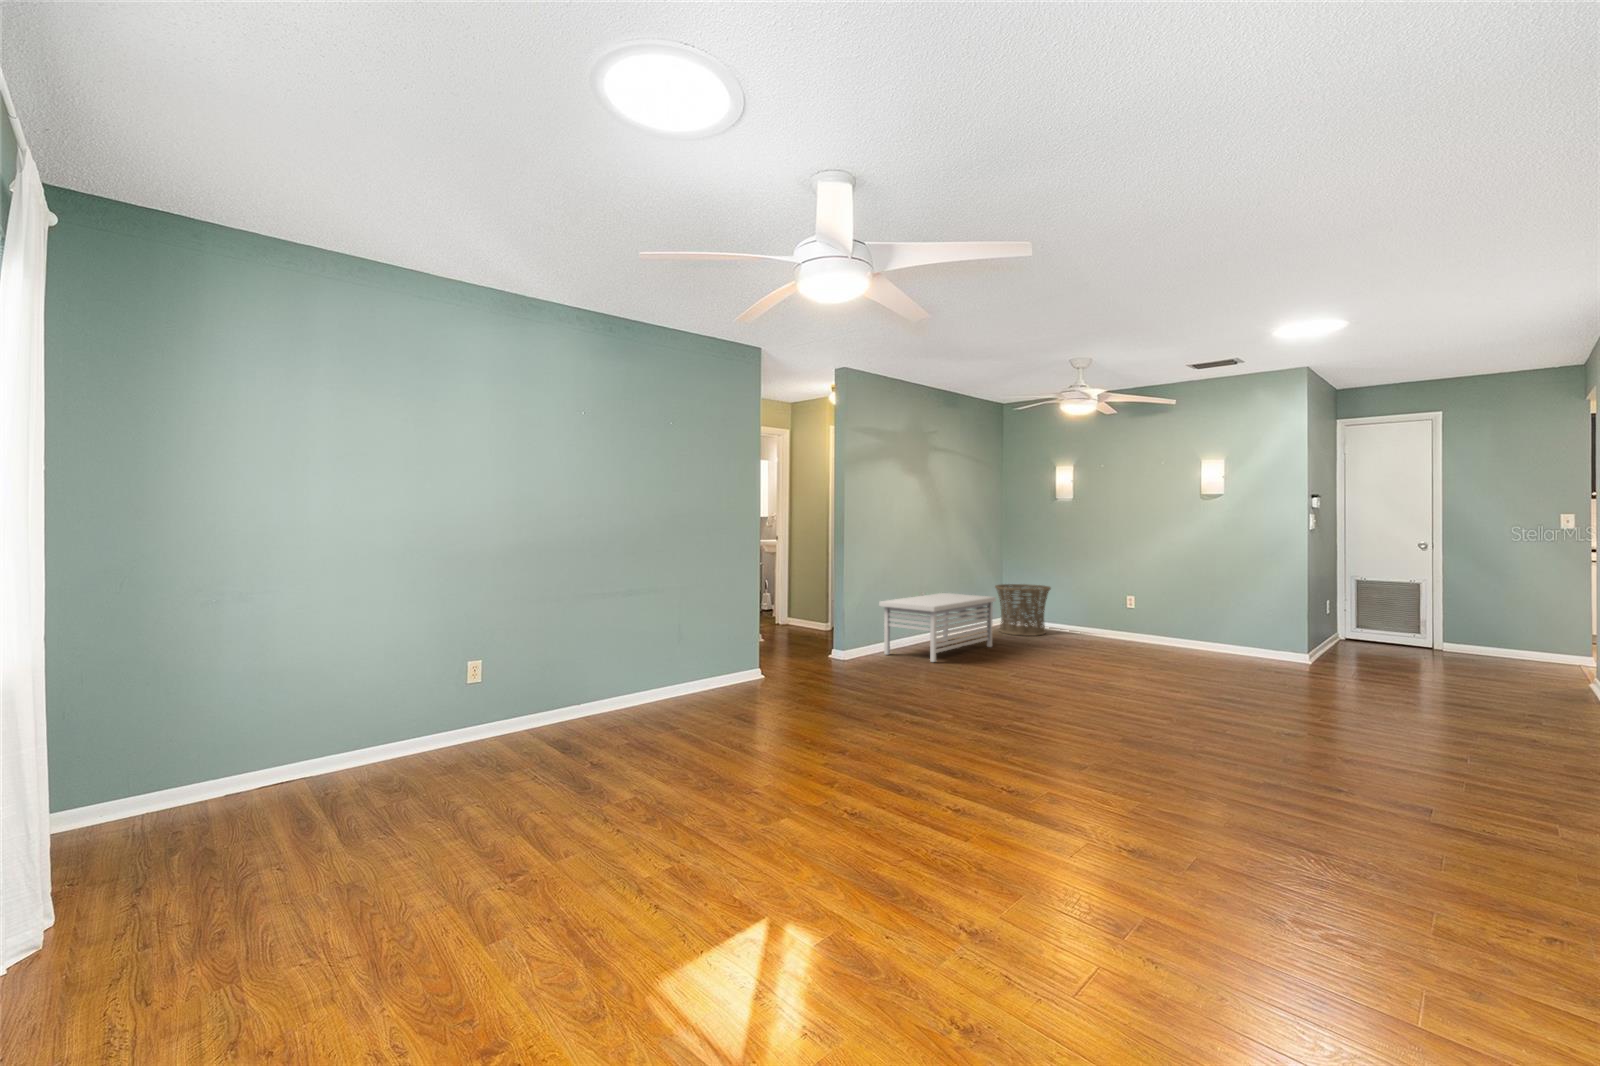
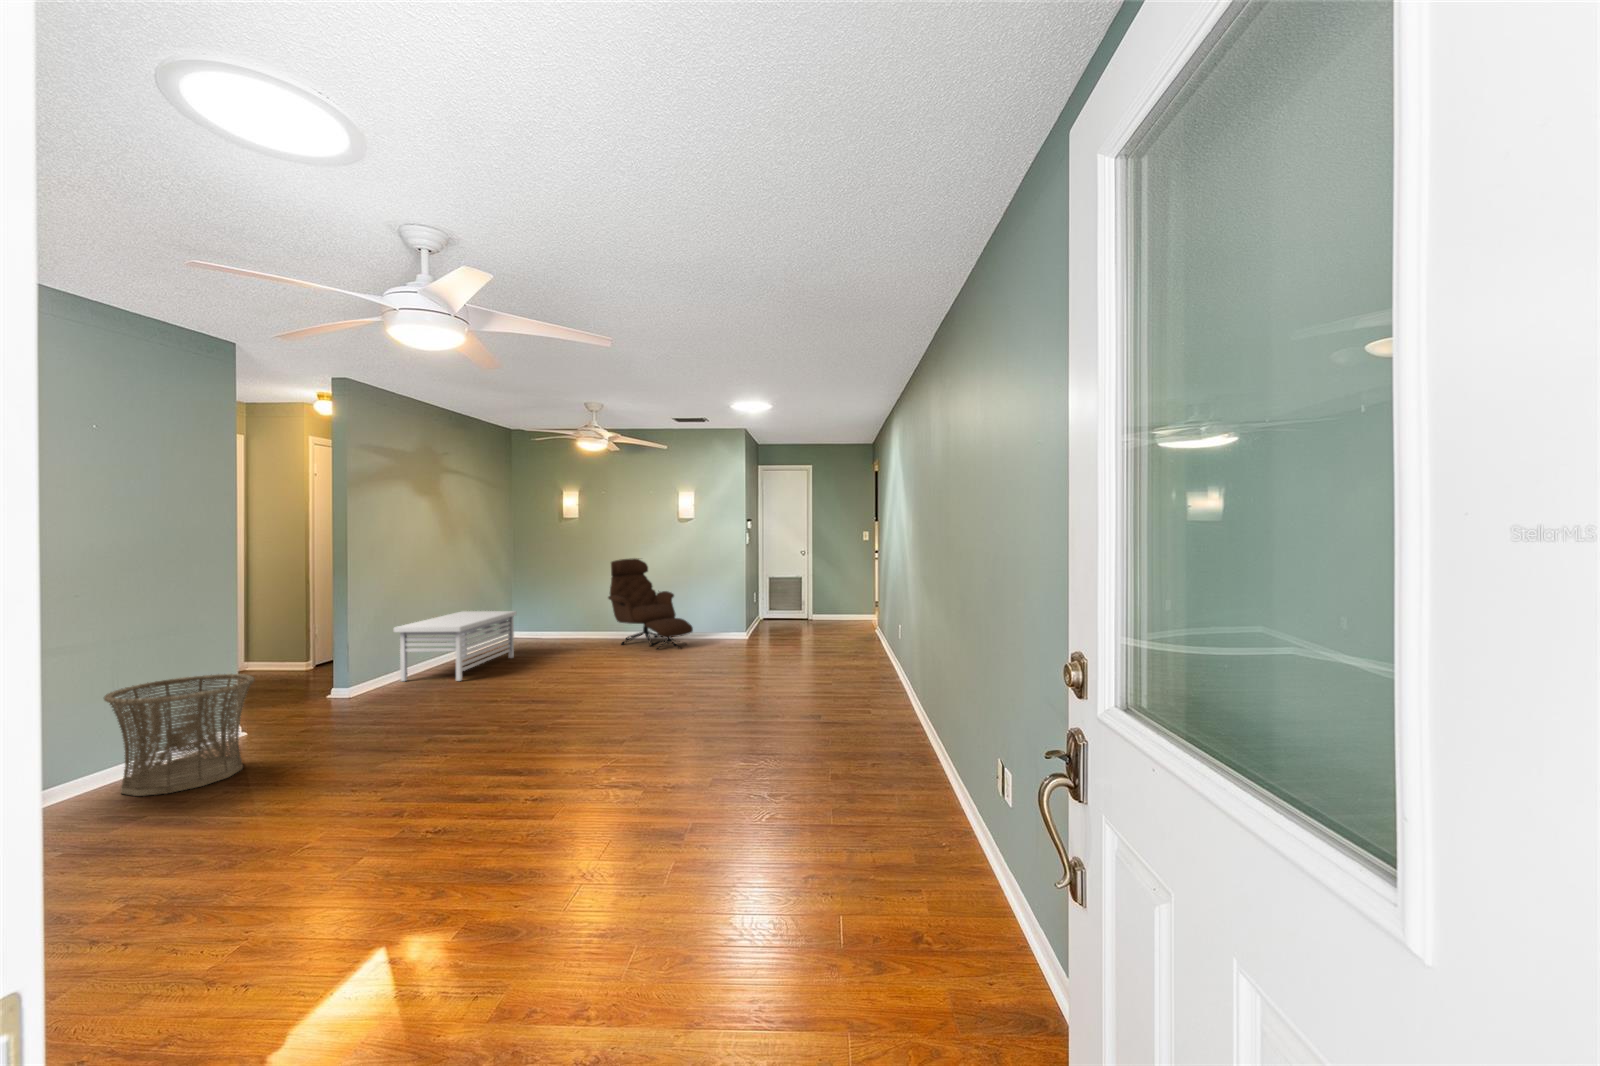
lounge chair: none [1102,545,1217,664] -> present [608,558,693,649]
basket: present [995,584,1051,636] -> present [104,674,255,796]

